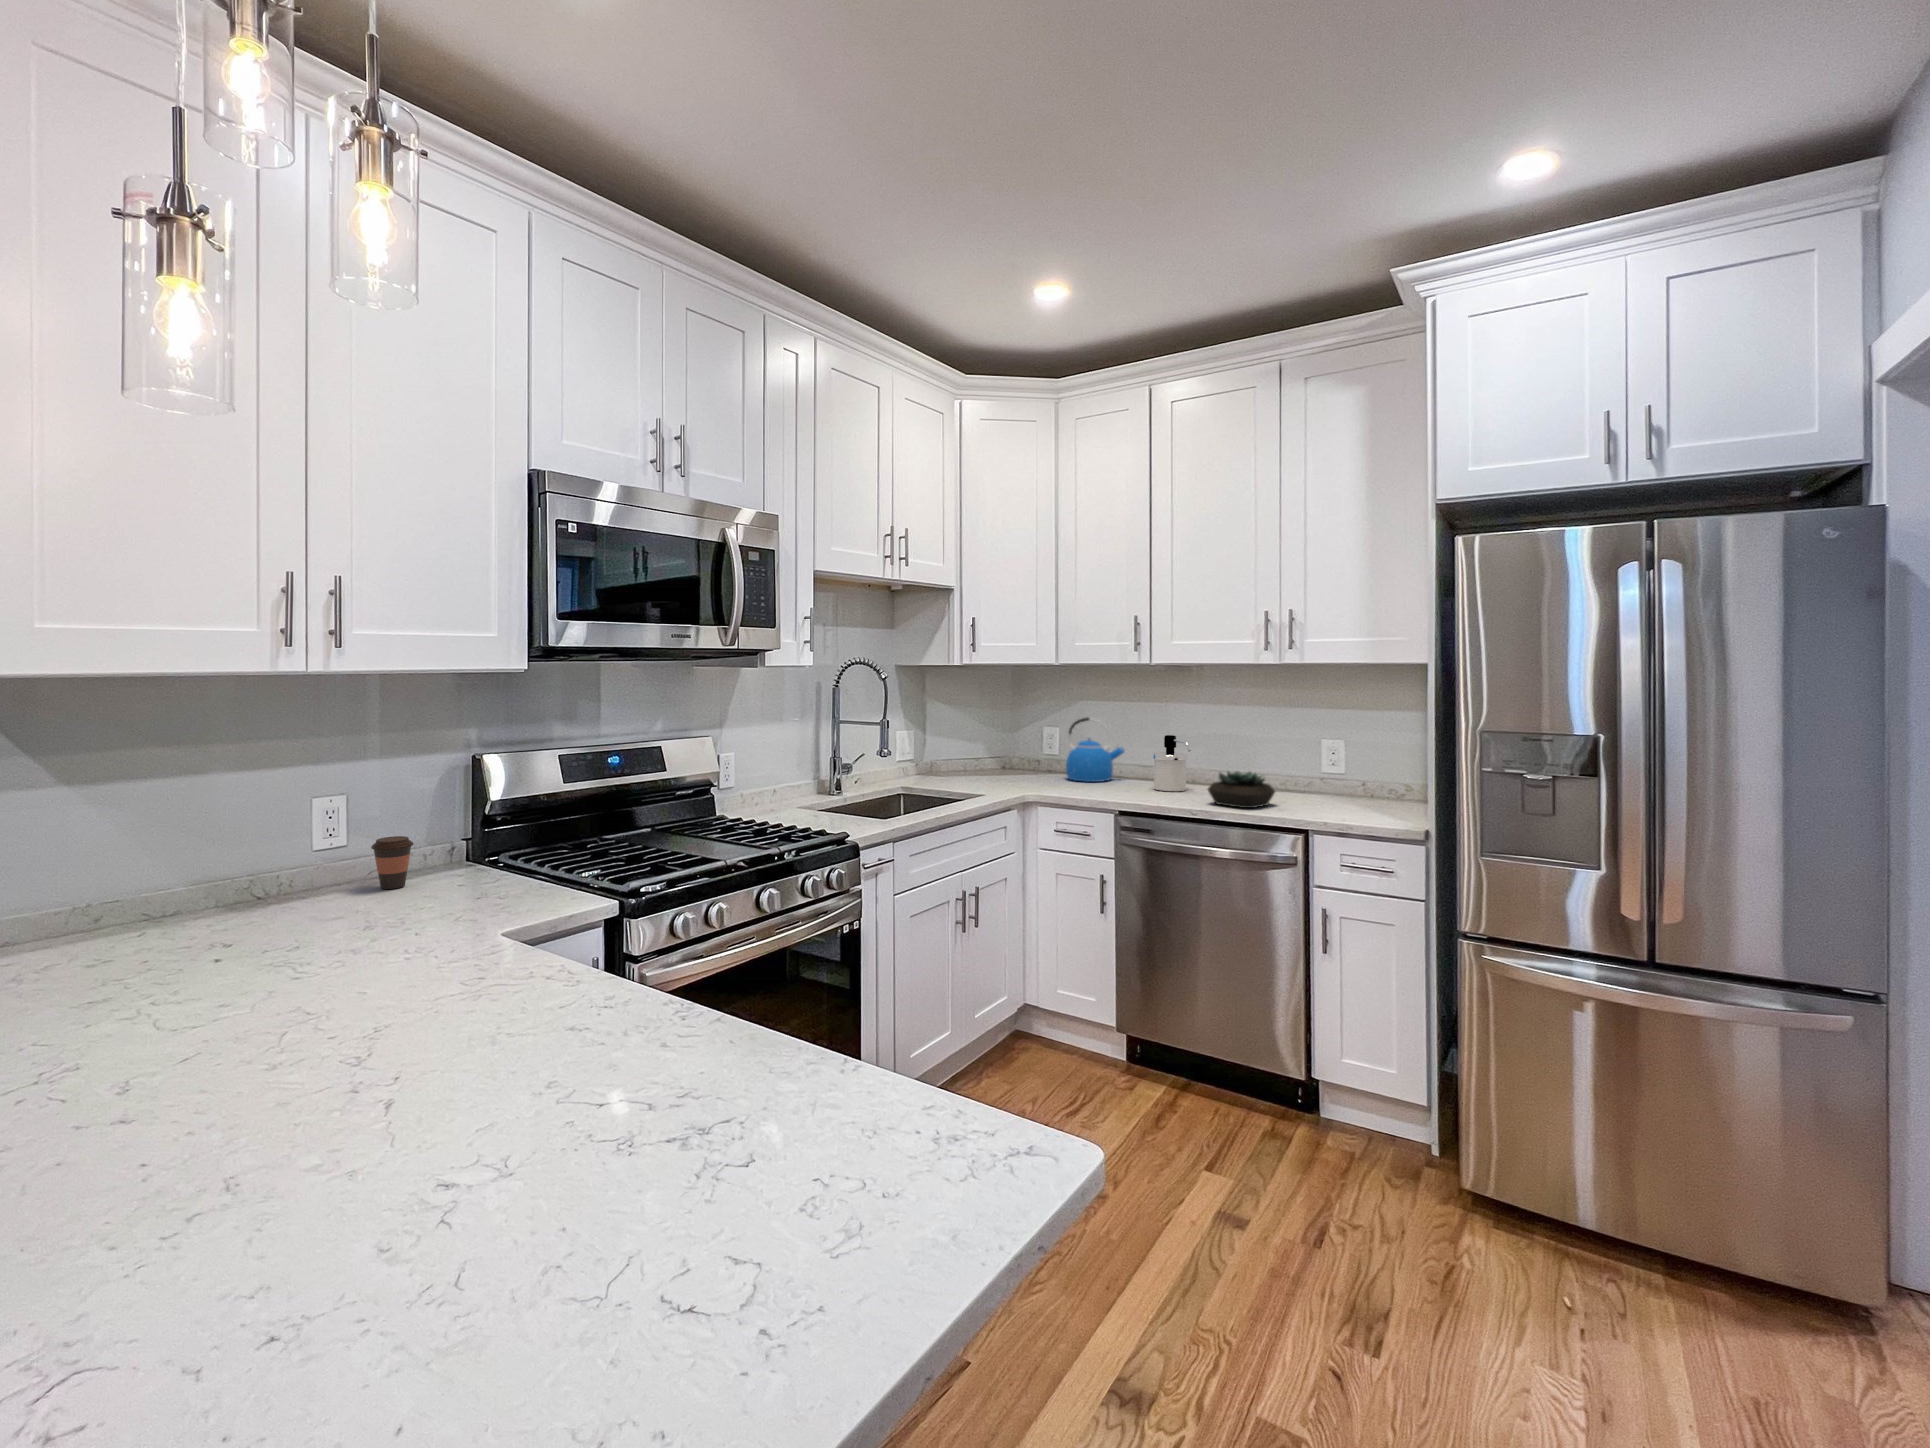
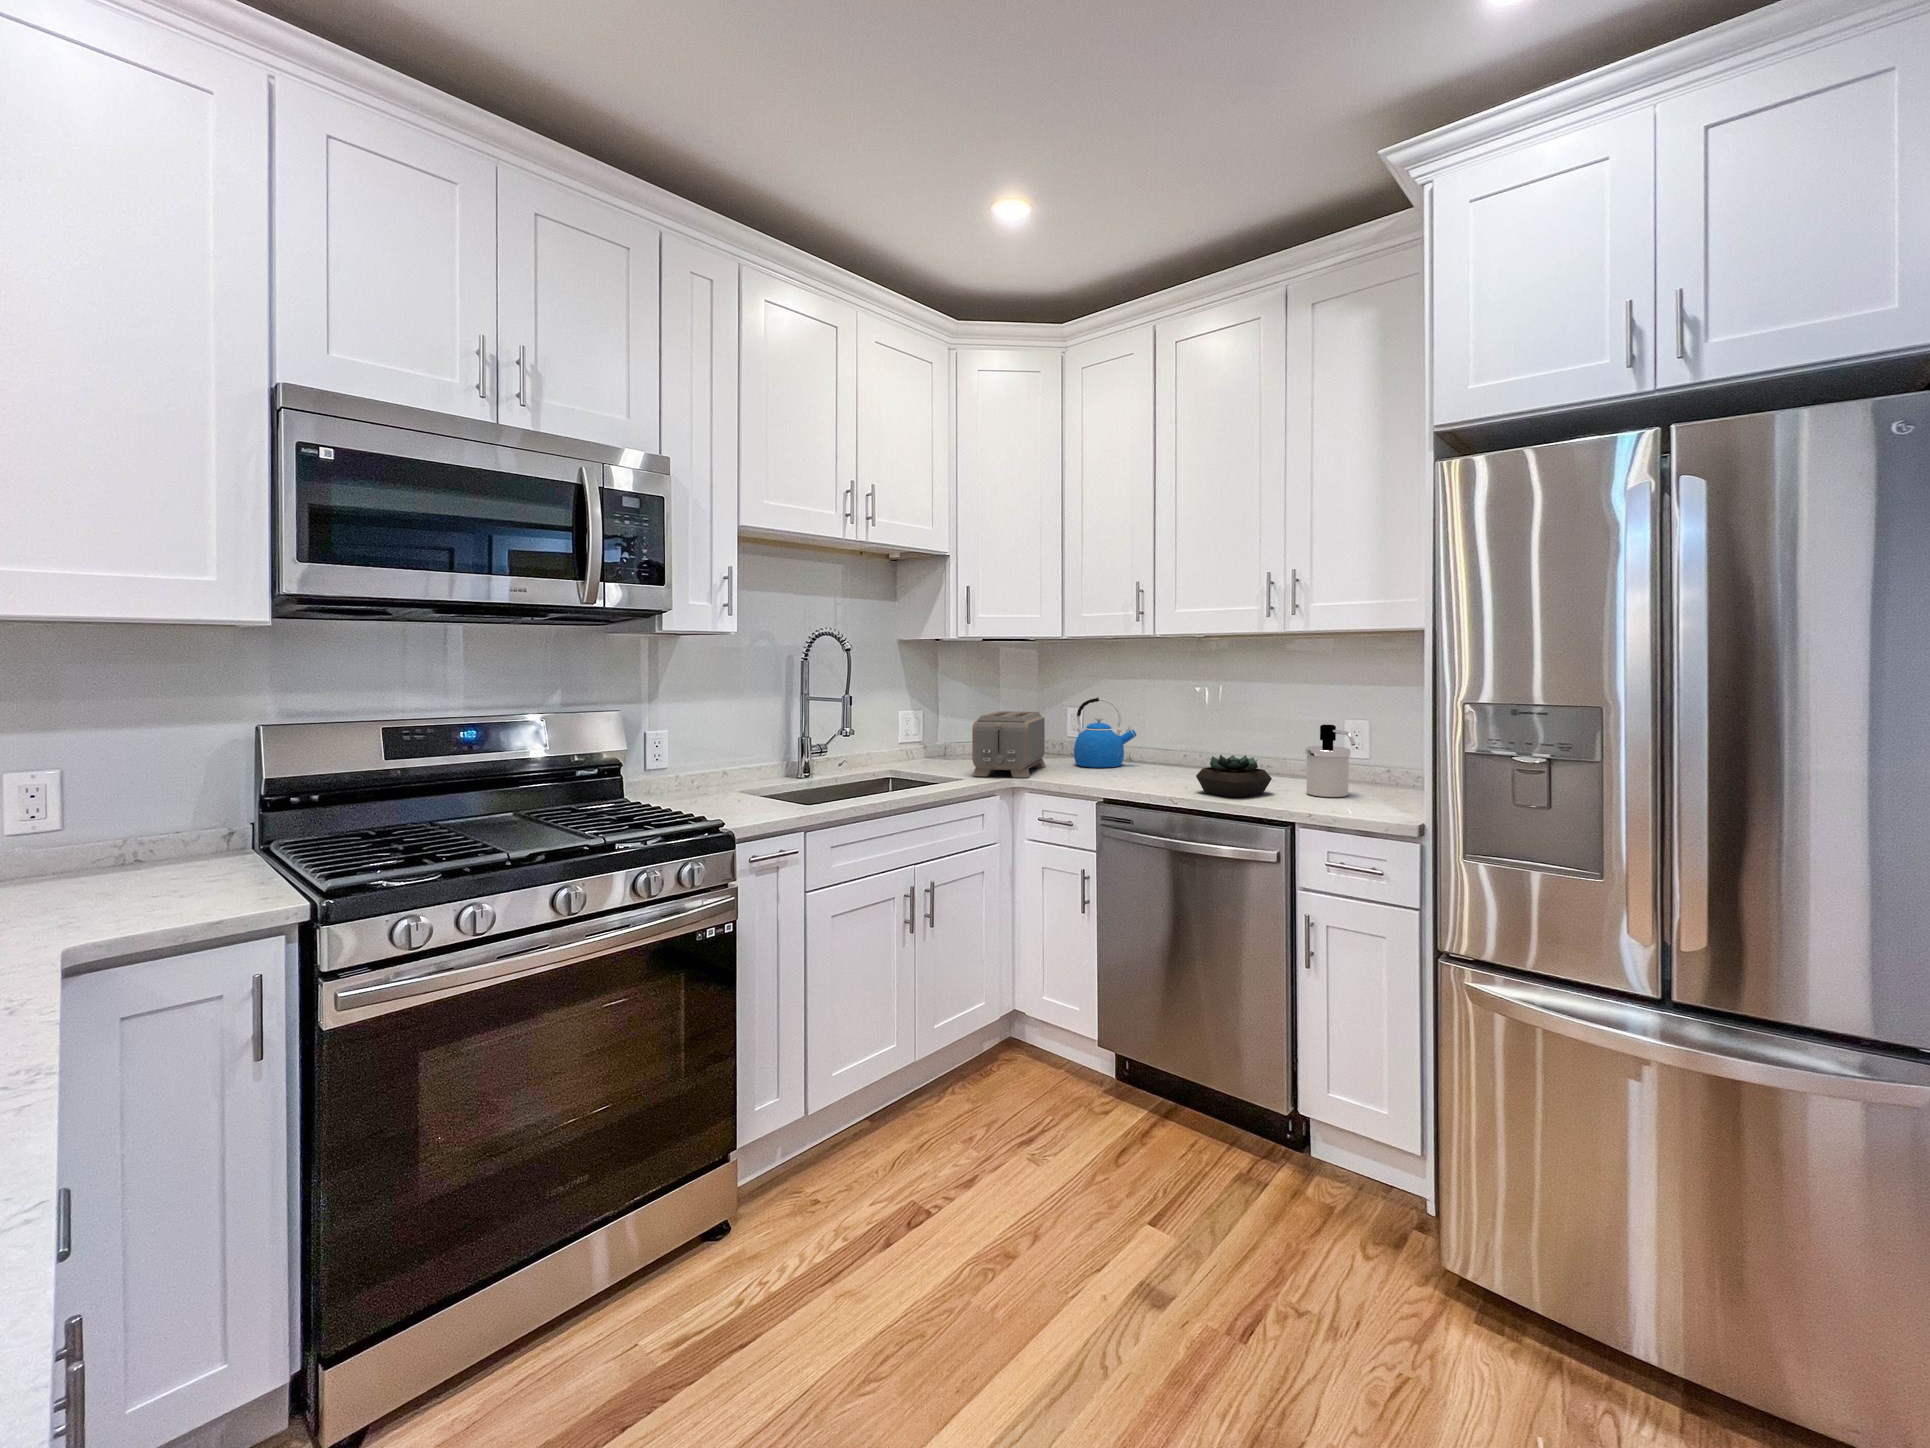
toaster: none [987,730,1041,792] -> present [972,711,1045,778]
soap dispenser: present [1153,735,1191,791] -> present [1305,724,1355,797]
coffee cup: present [371,836,413,889] -> none [62,818,127,881]

